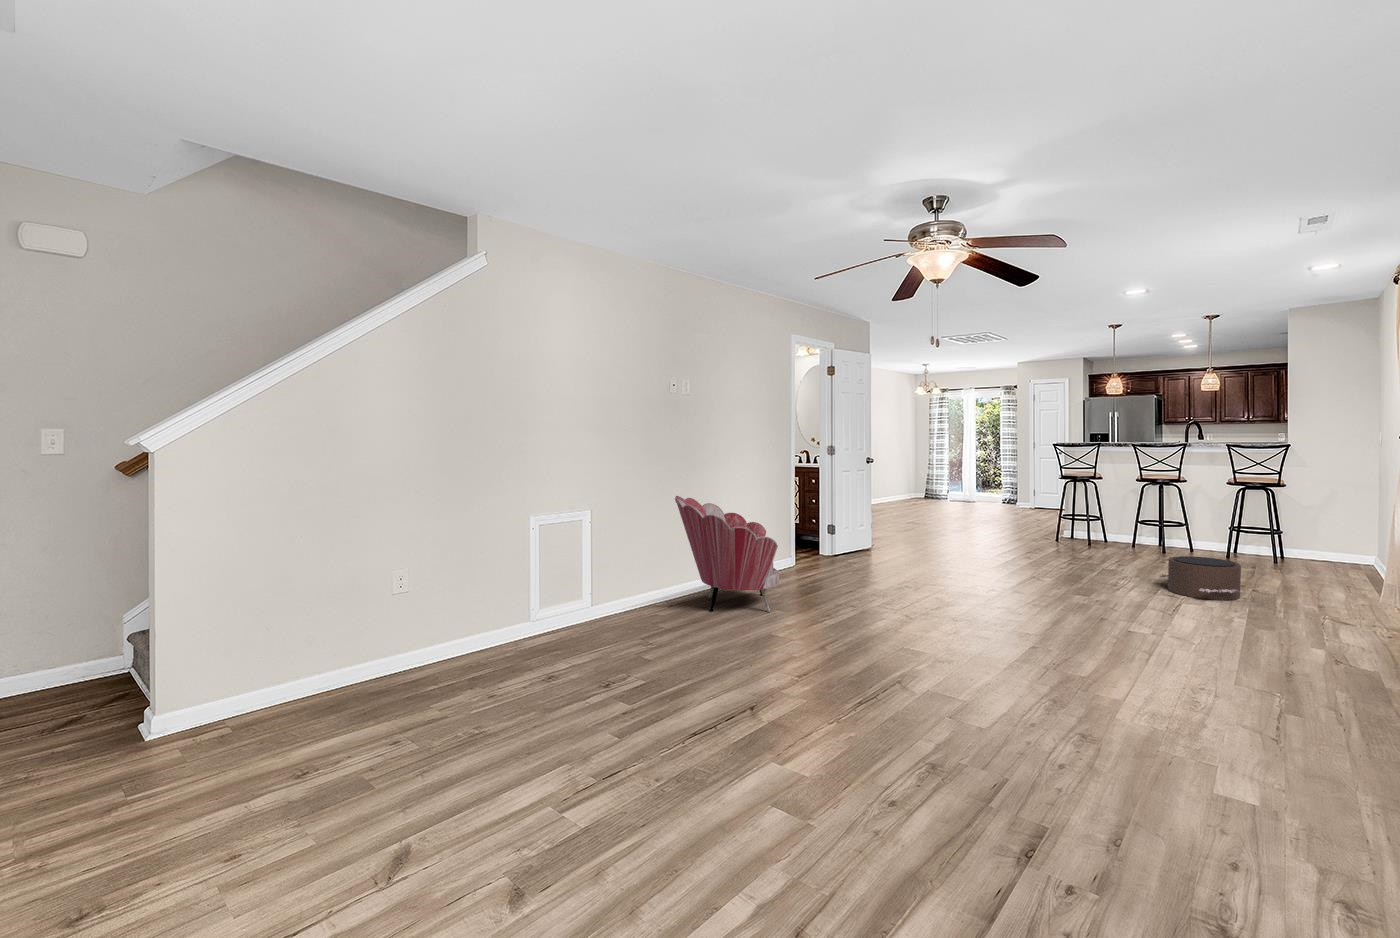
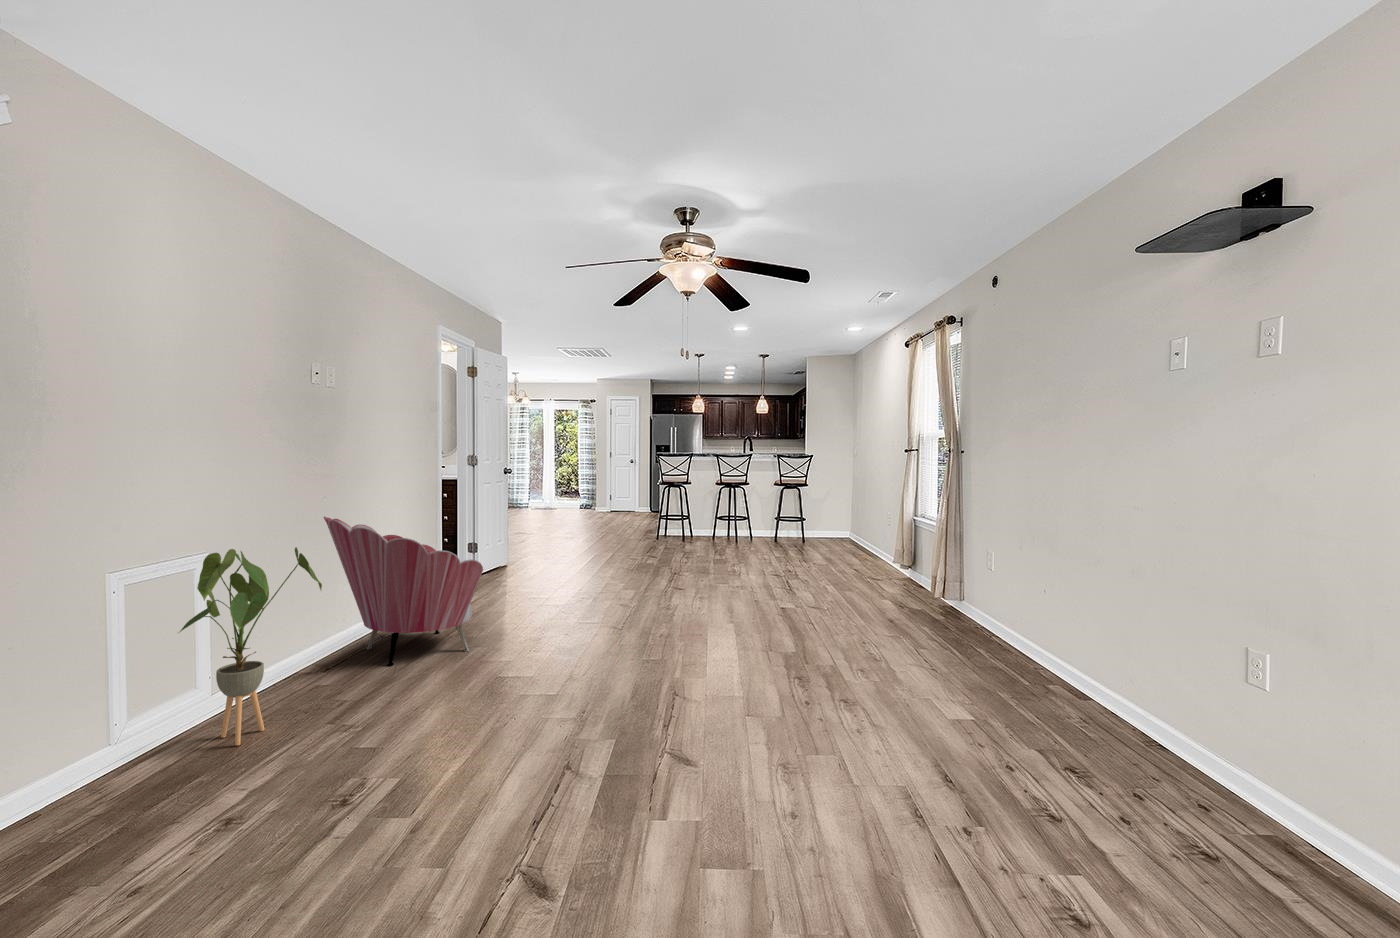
house plant: none [569,513,648,638] -> present [180,547,322,745]
pouf: present [1158,556,1241,600] -> none [757,542,812,573]

